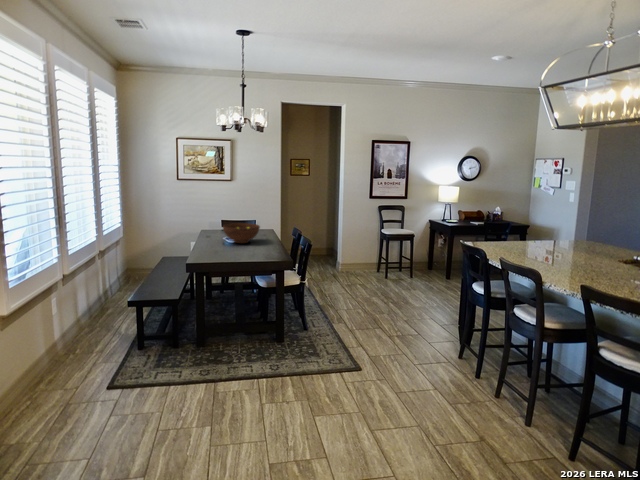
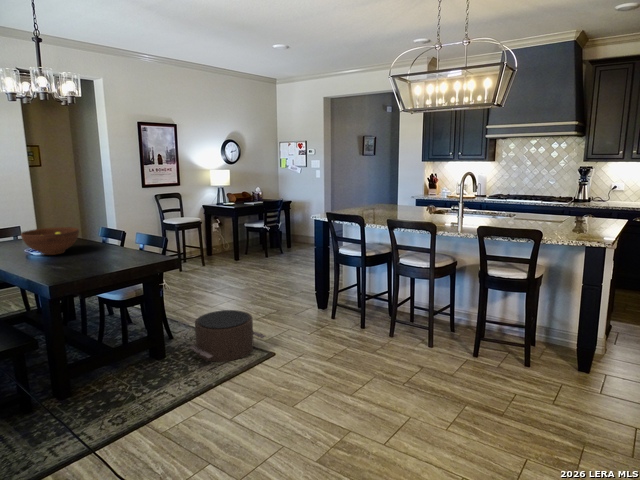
pouf: none [300,315,365,362] -> present [190,310,266,362]

